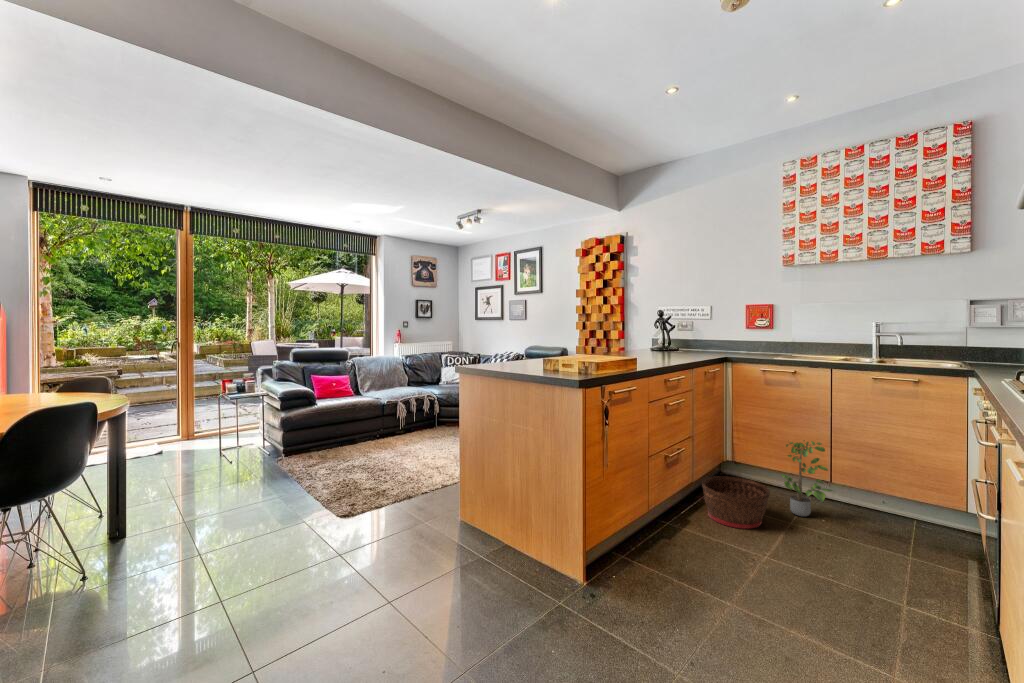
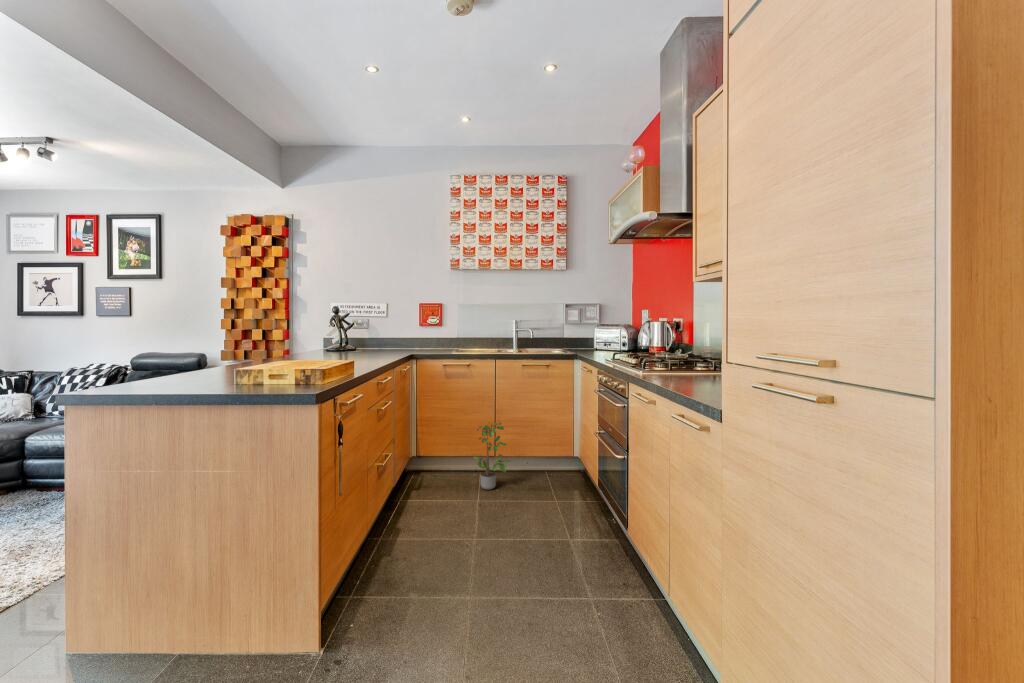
basket: present [702,476,770,529] -> none [413,468,472,519]

